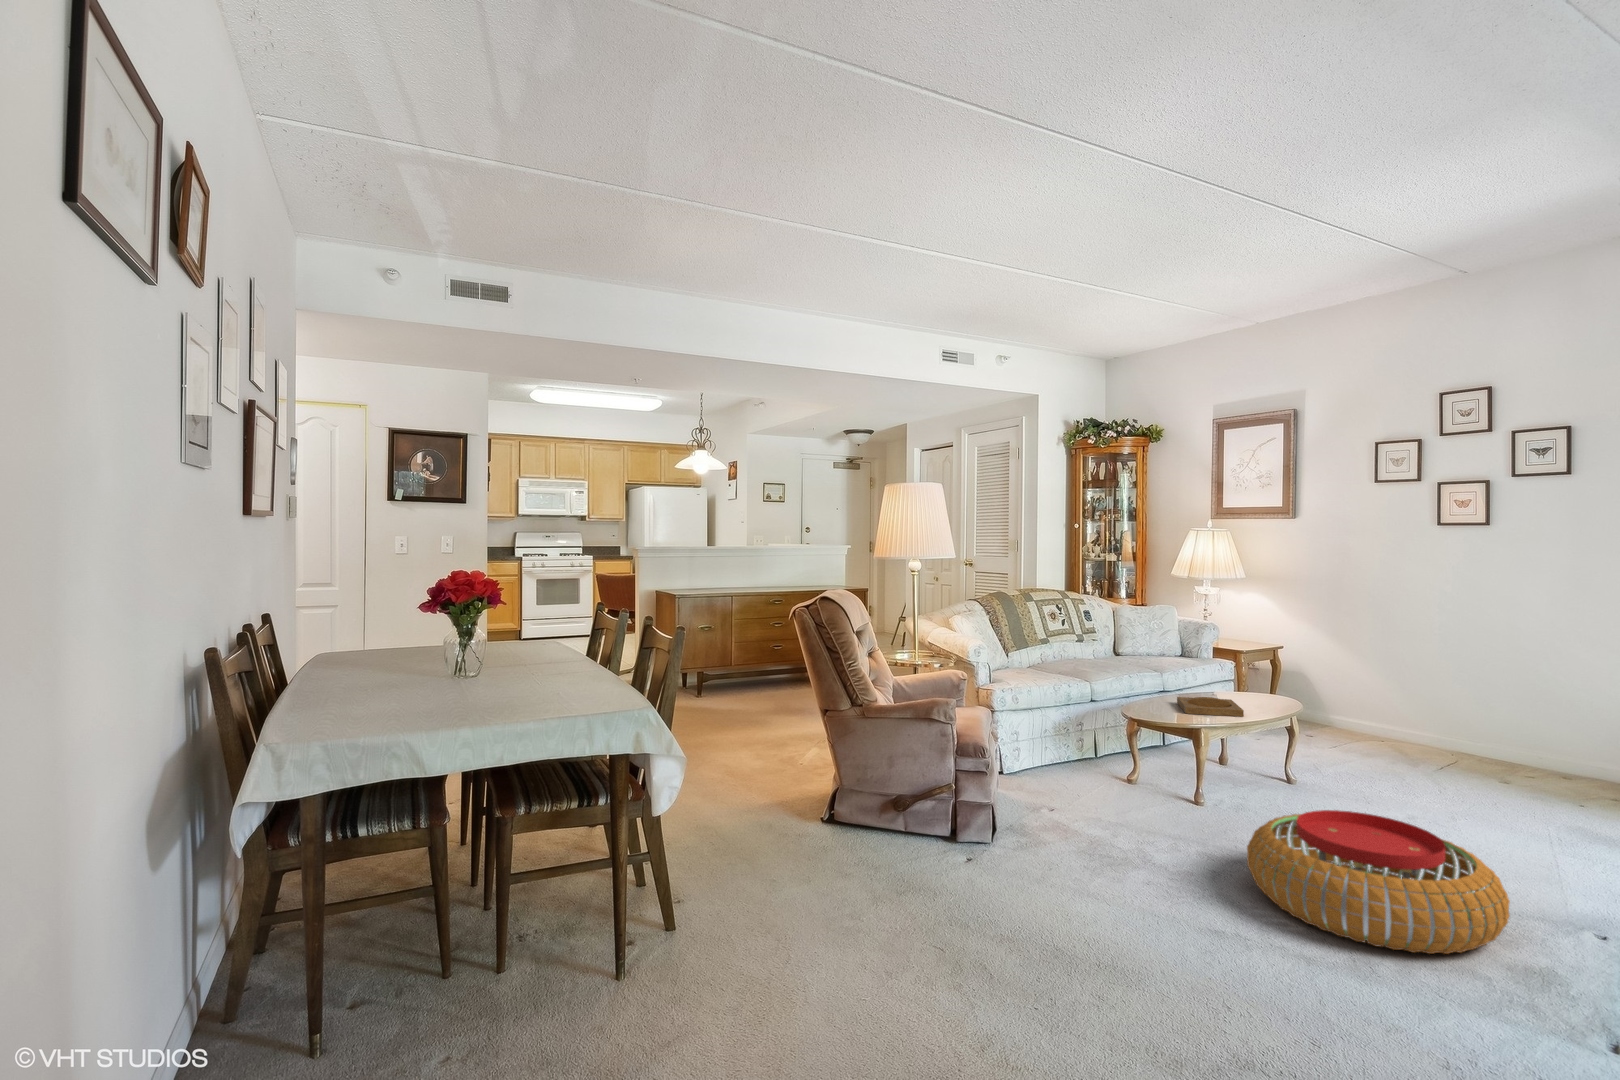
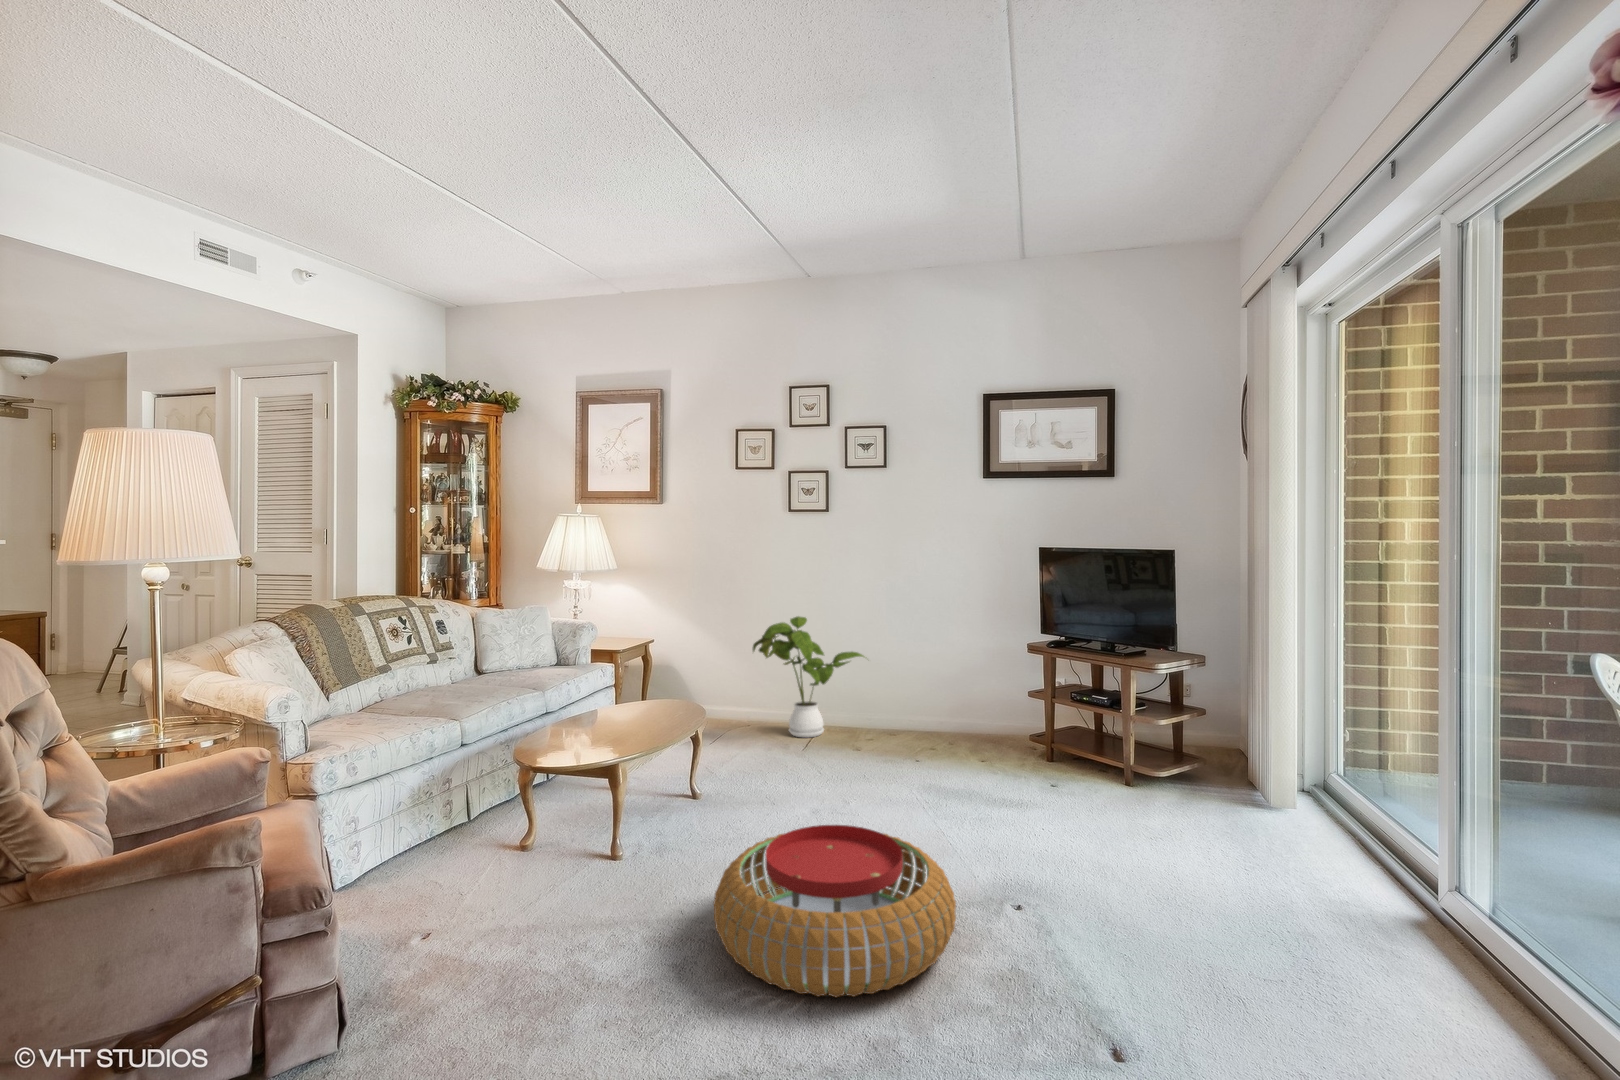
house plant: none [1394,638,1564,773] -> present [753,616,864,737]
tray: present [1177,697,1244,717] -> none [577,712,656,741]

